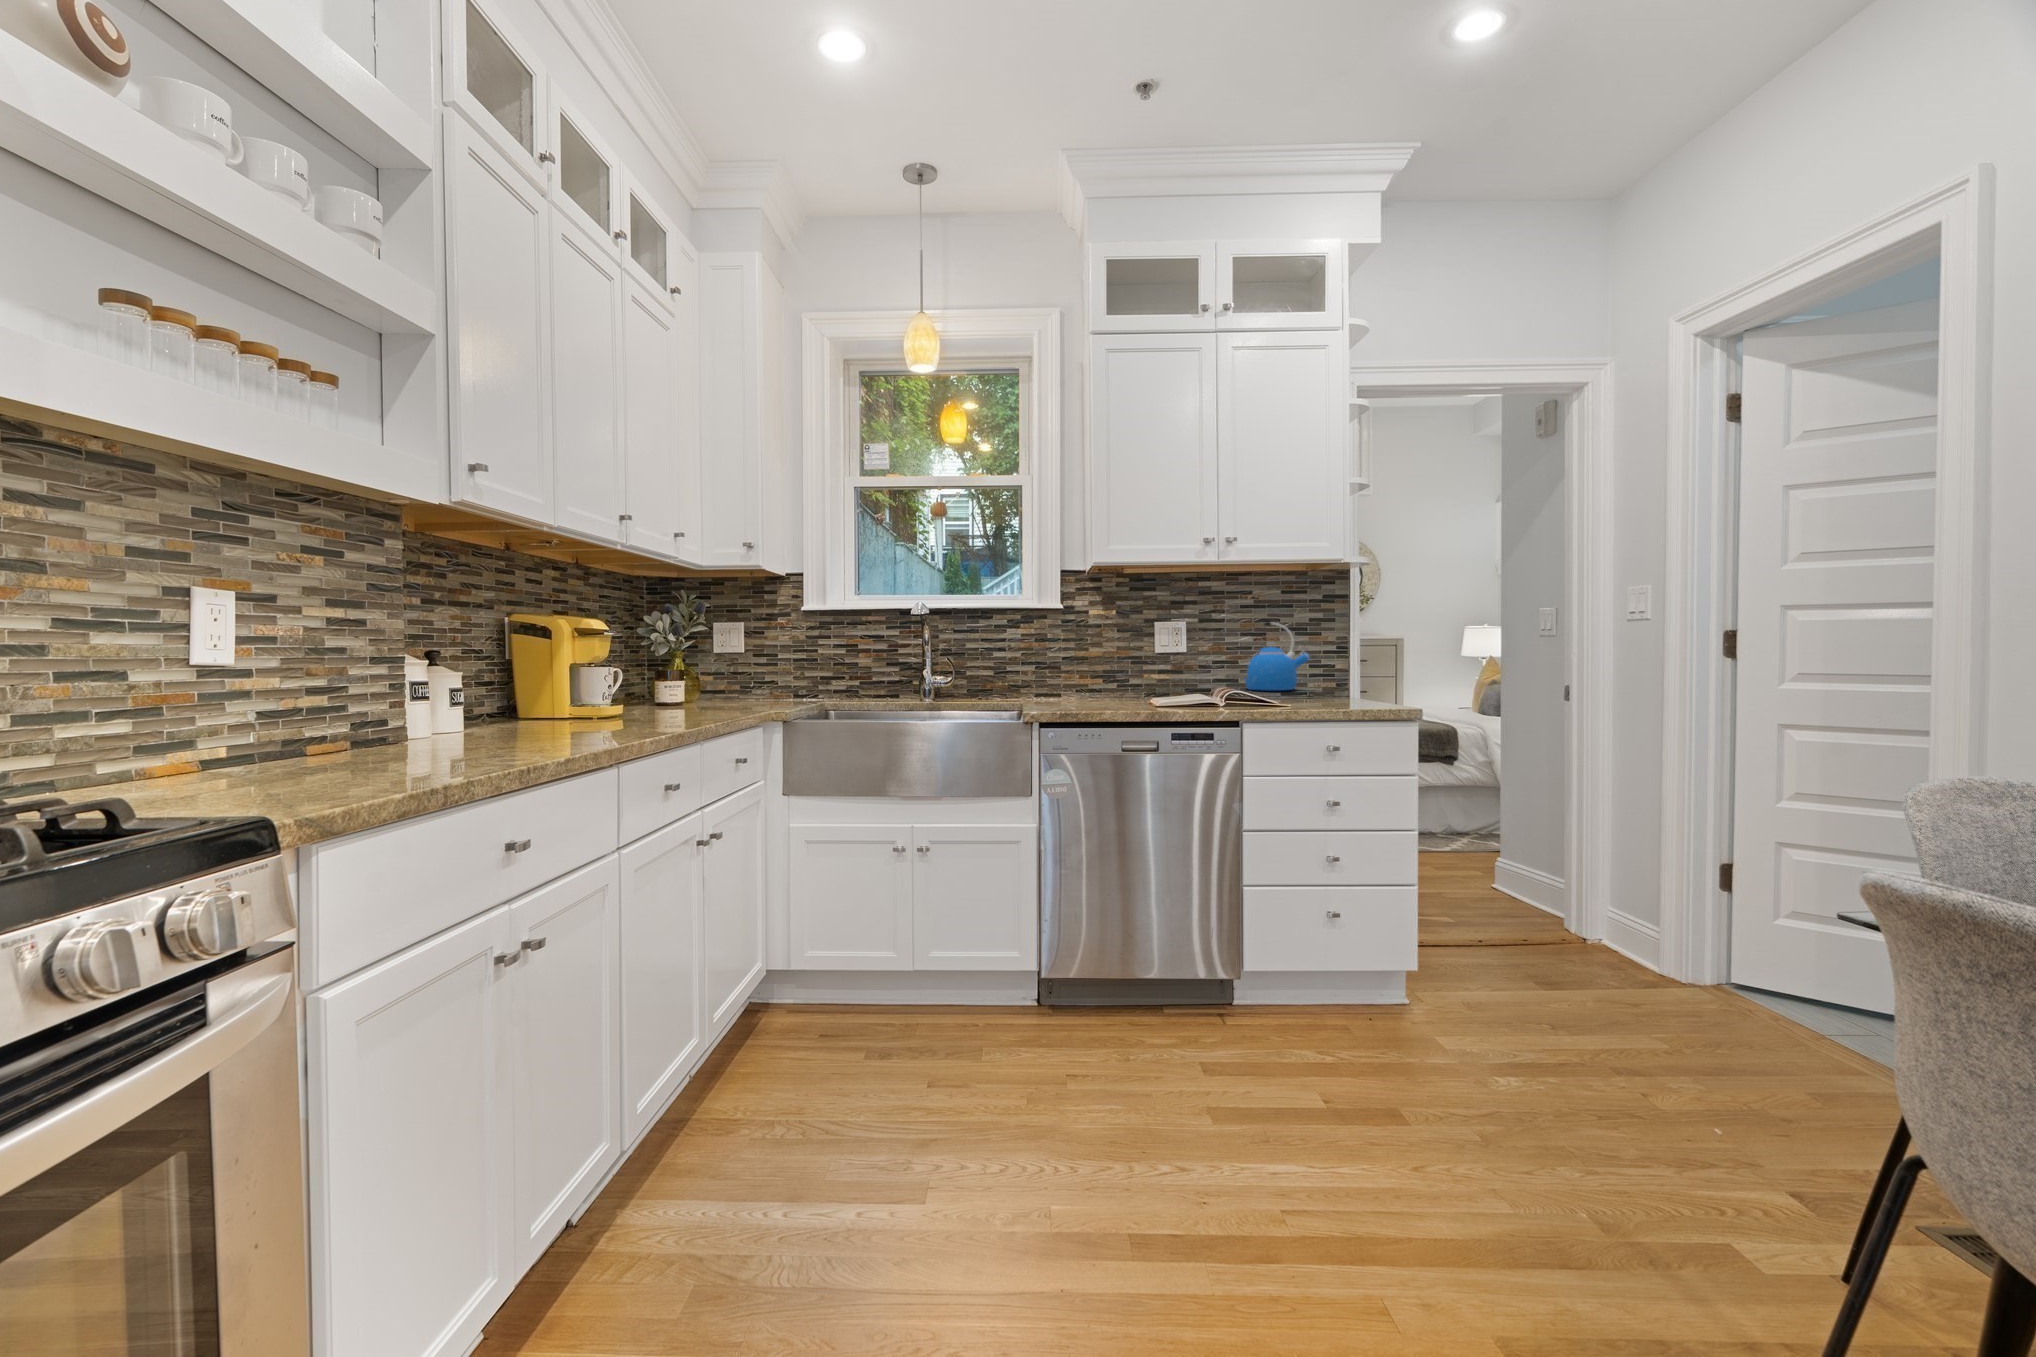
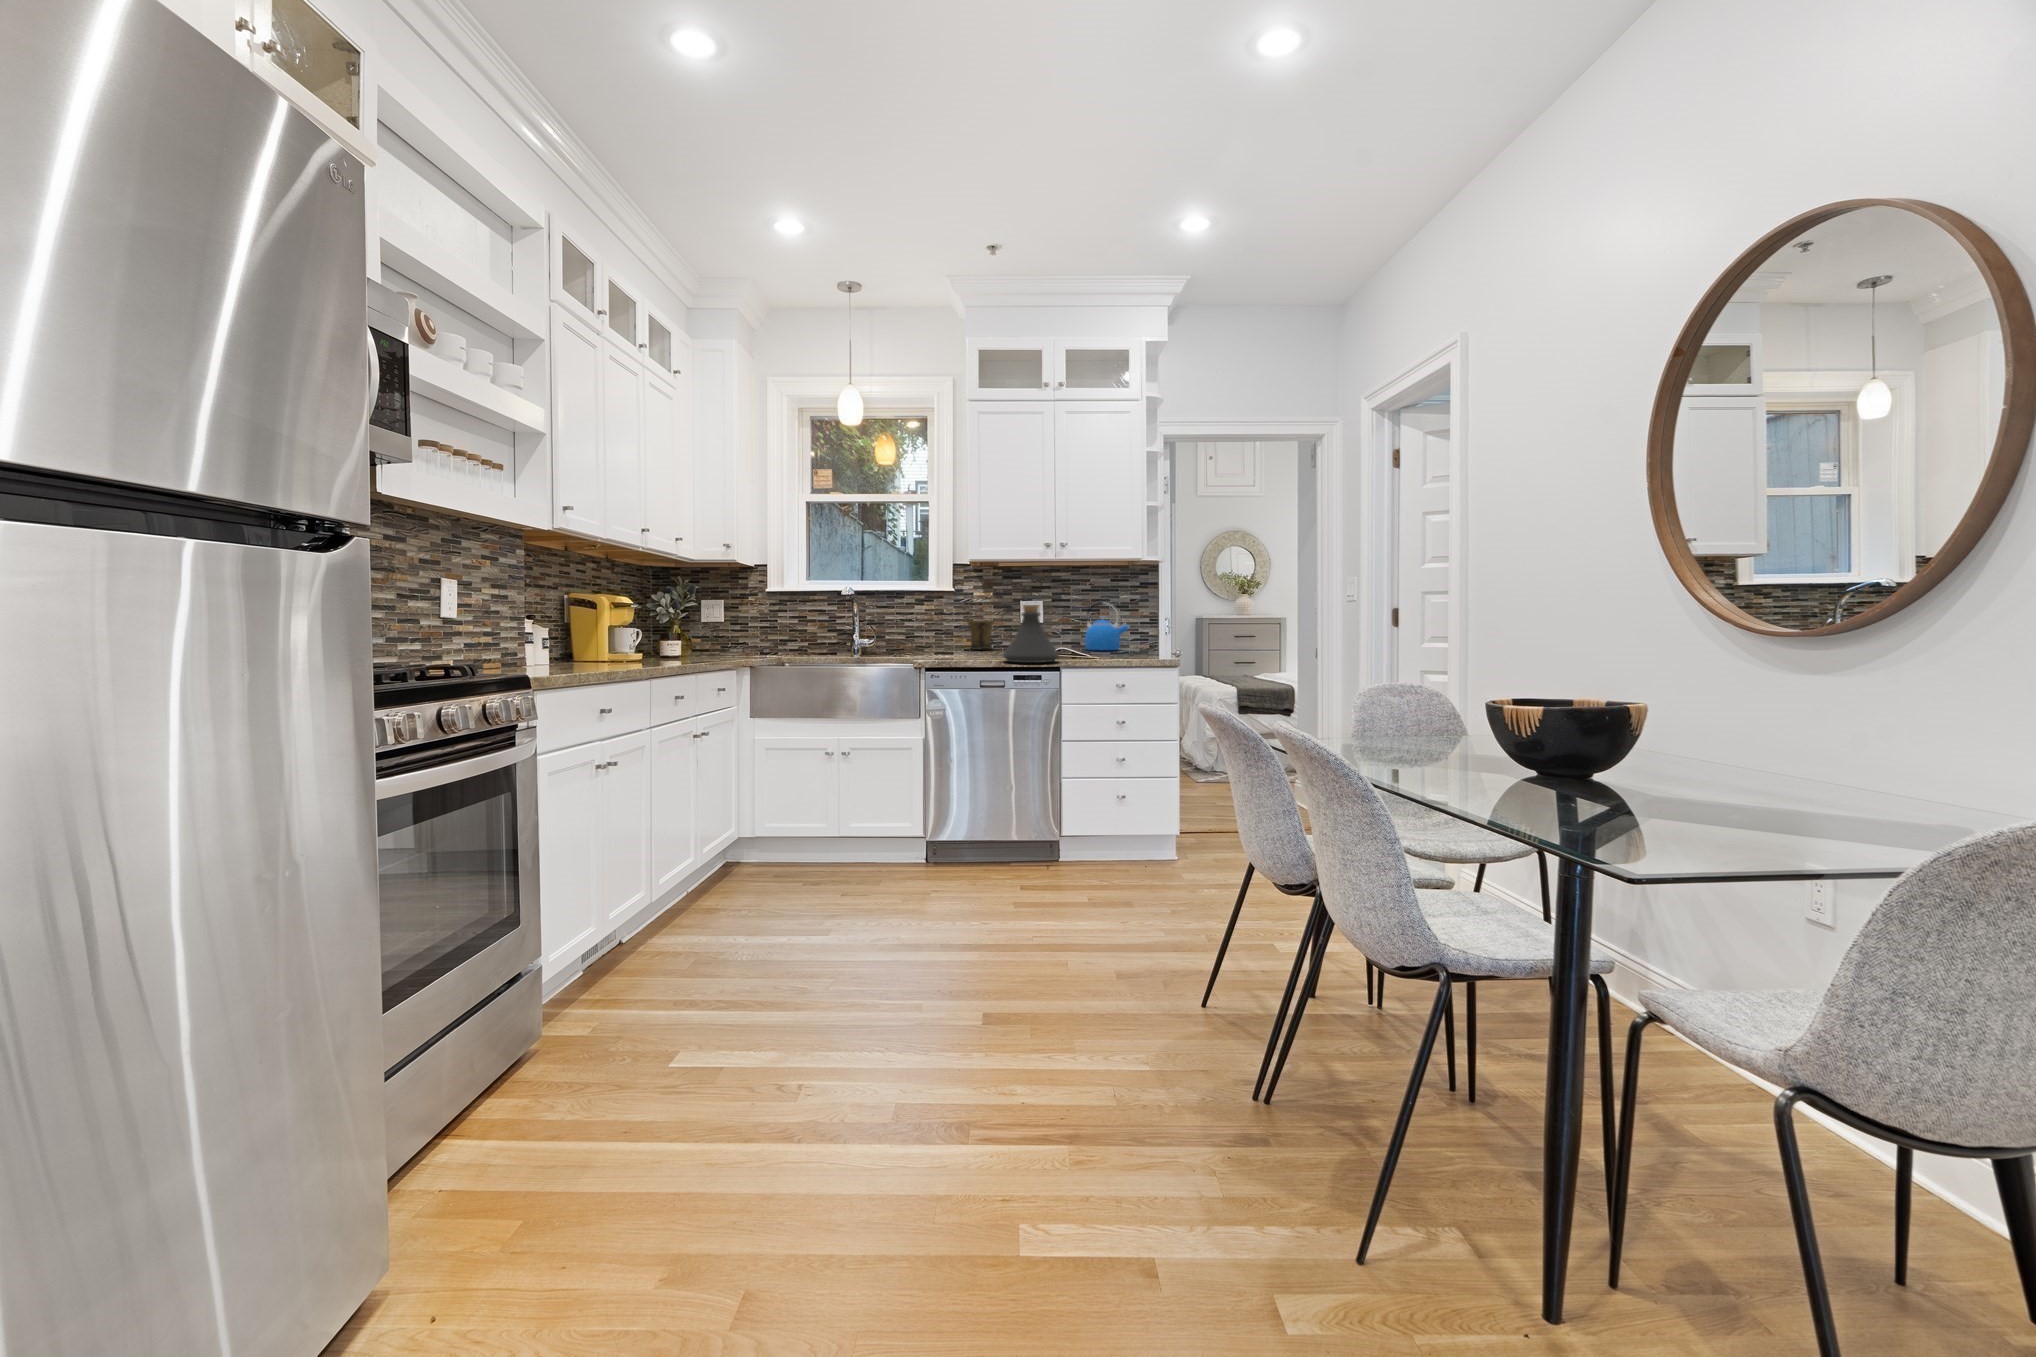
bottle: none [1156,628,1245,716] -> present [1003,605,1059,663]
mug: none [1079,648,1119,689] -> present [967,620,994,650]

